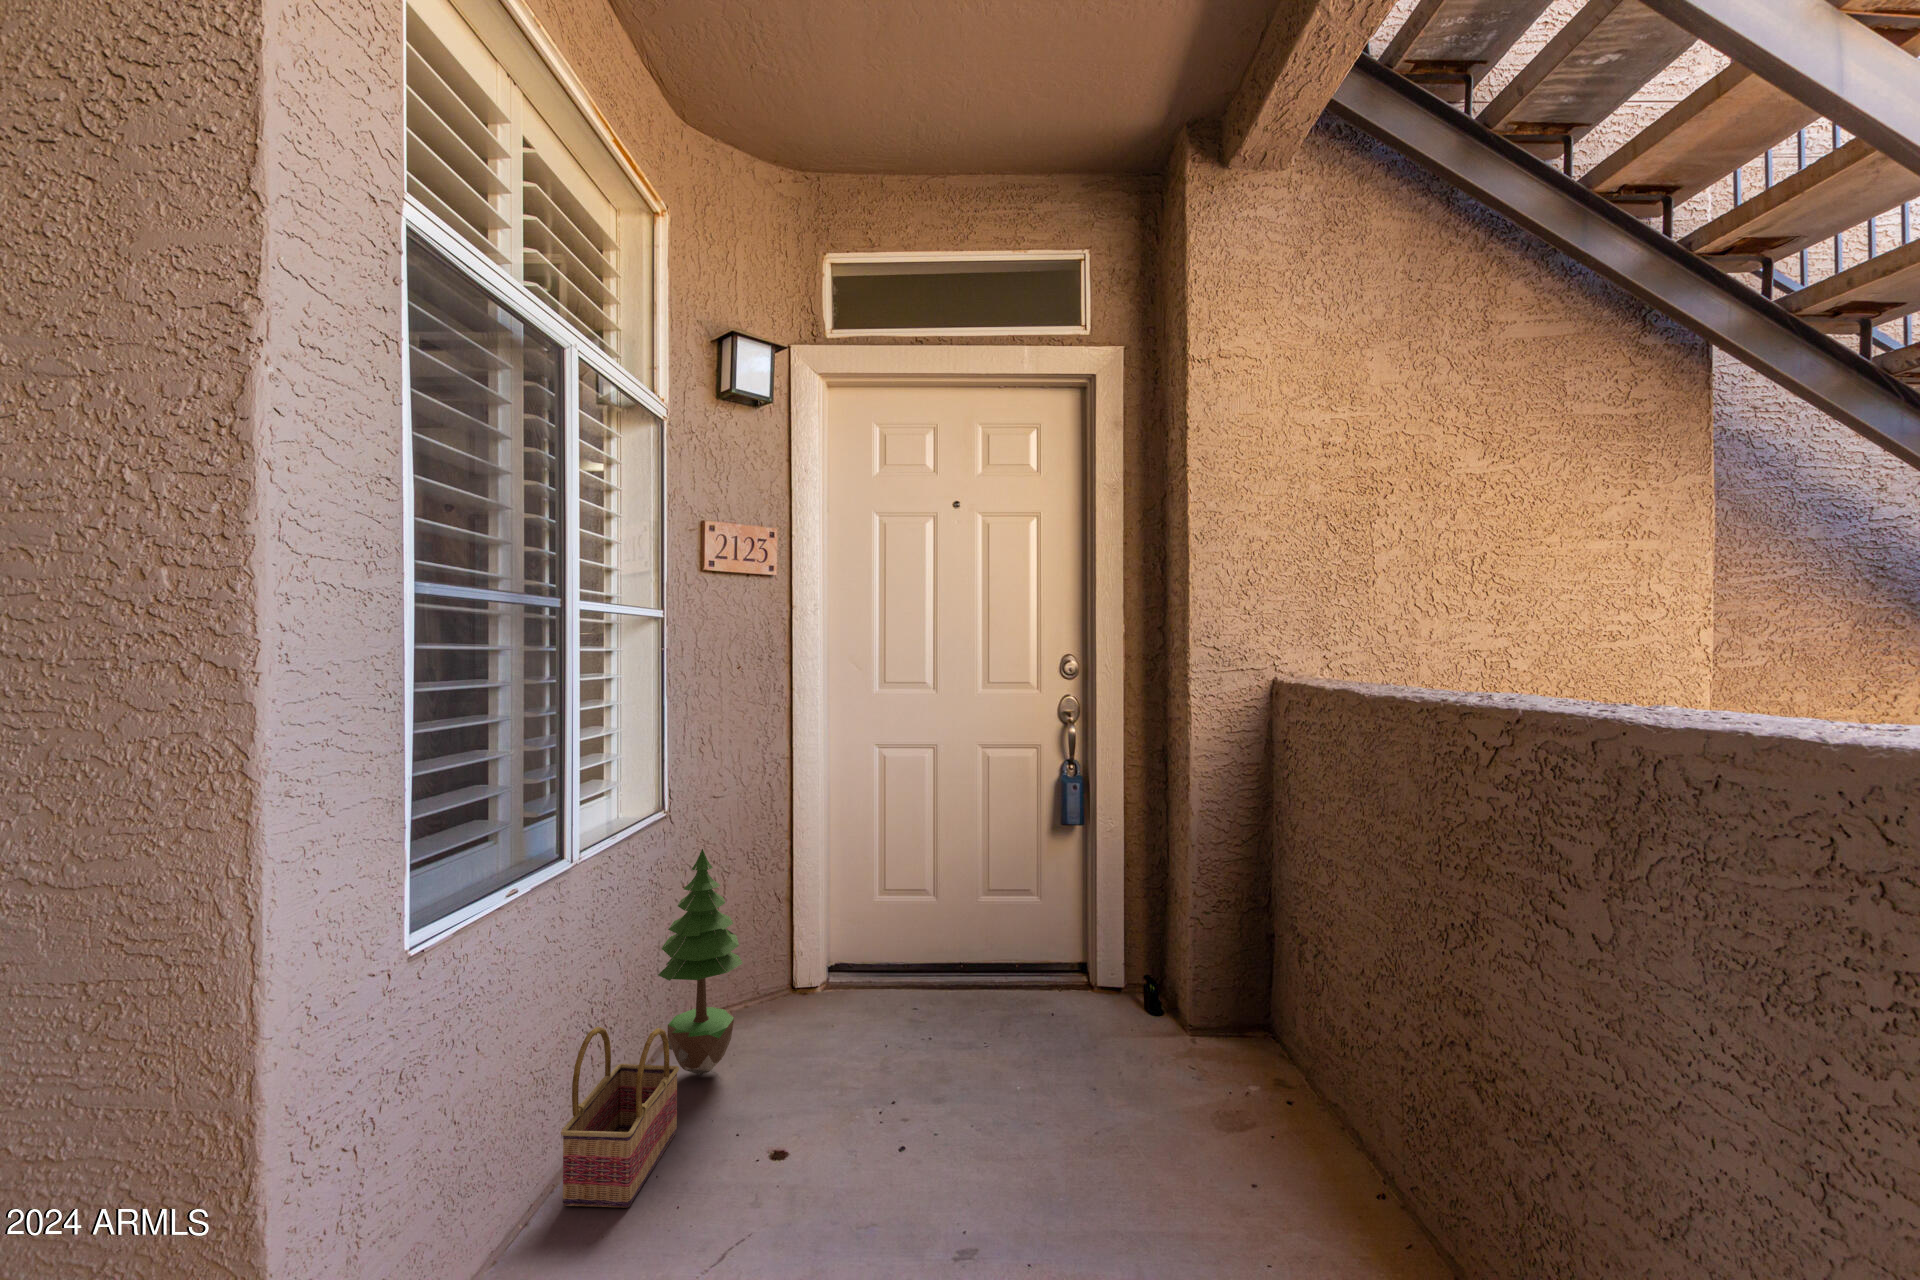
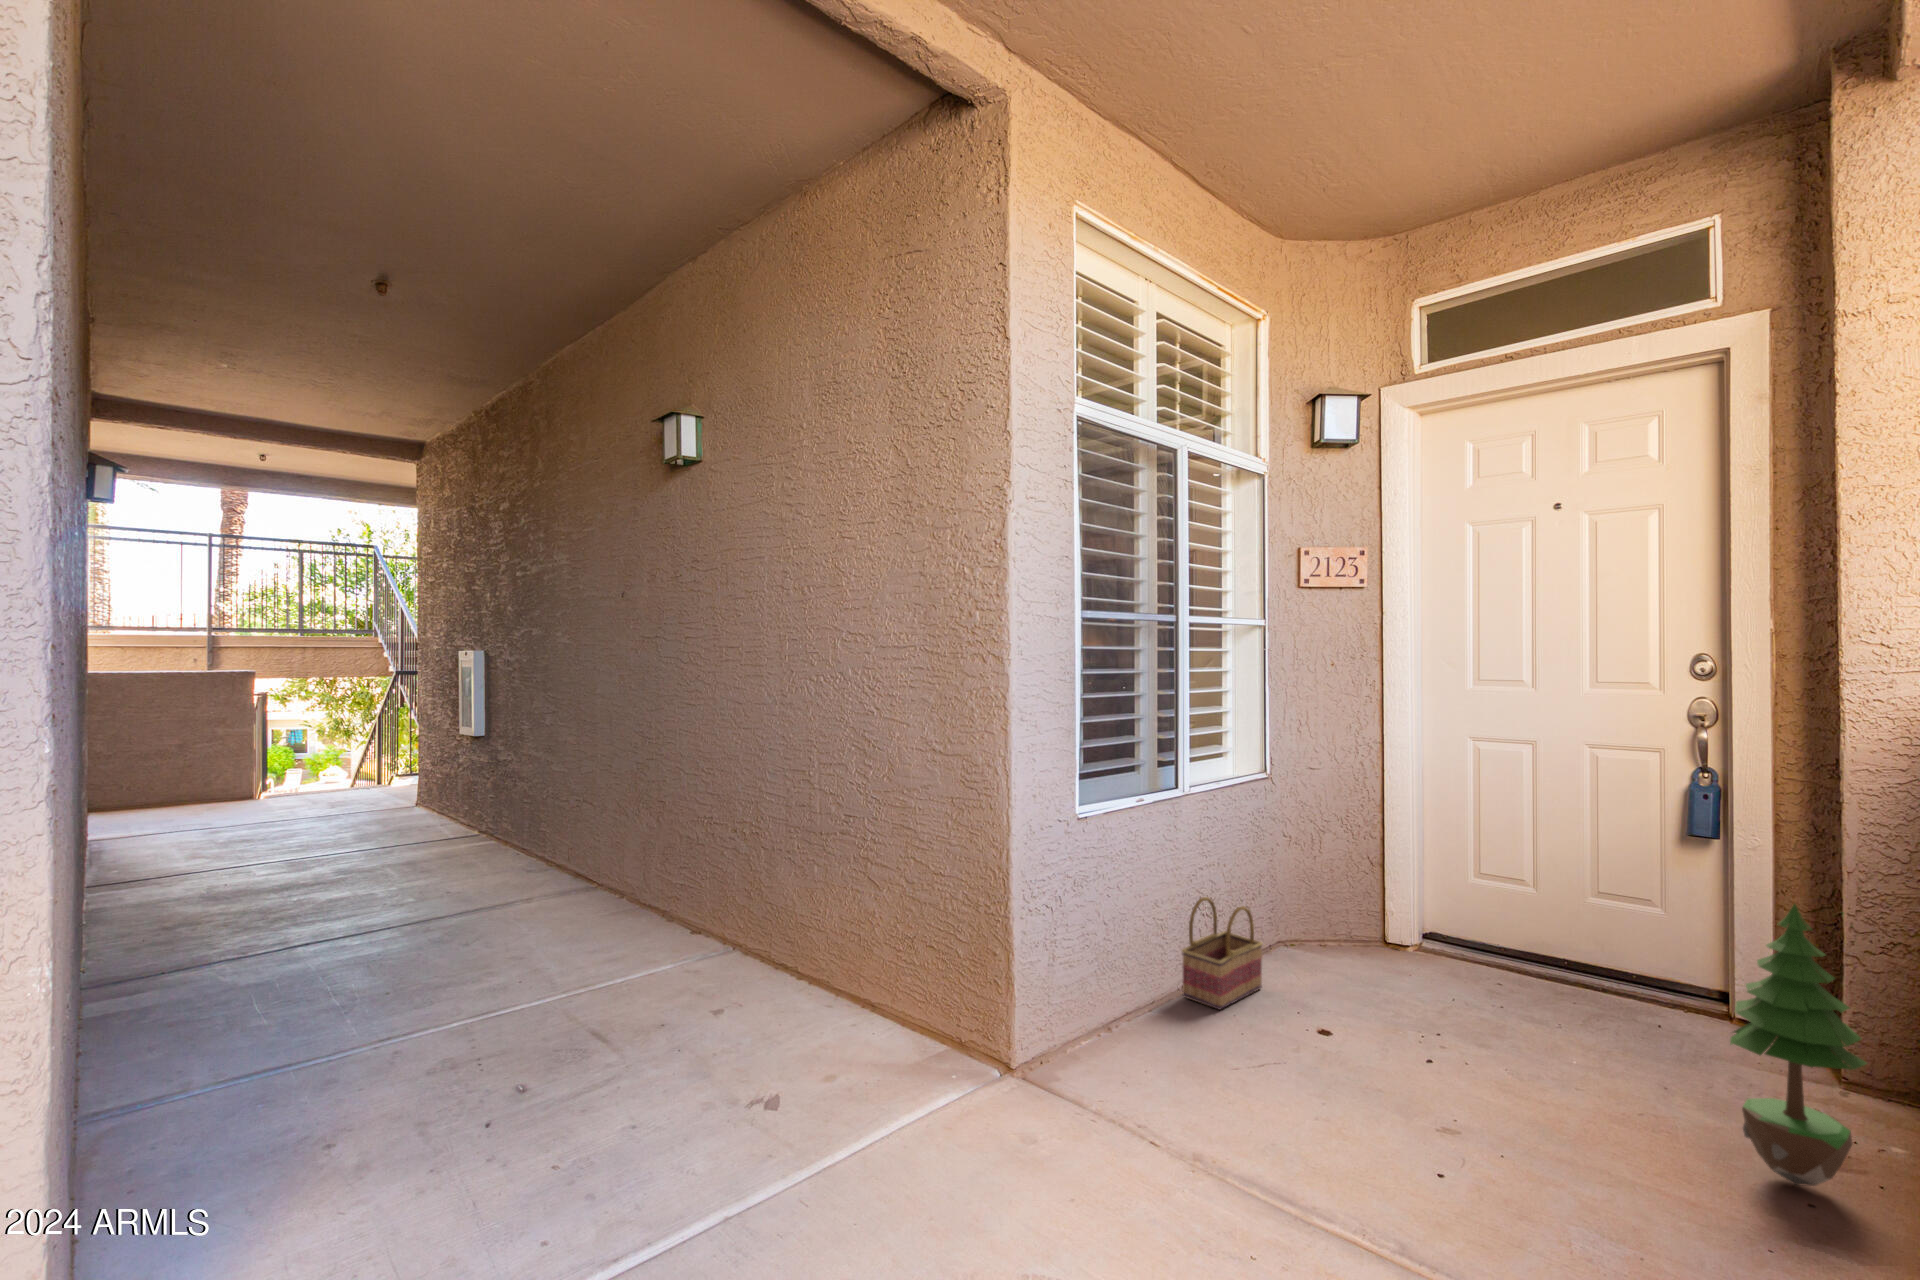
potted tree: present [658,849,742,1075] -> present [1730,904,1867,1186]

